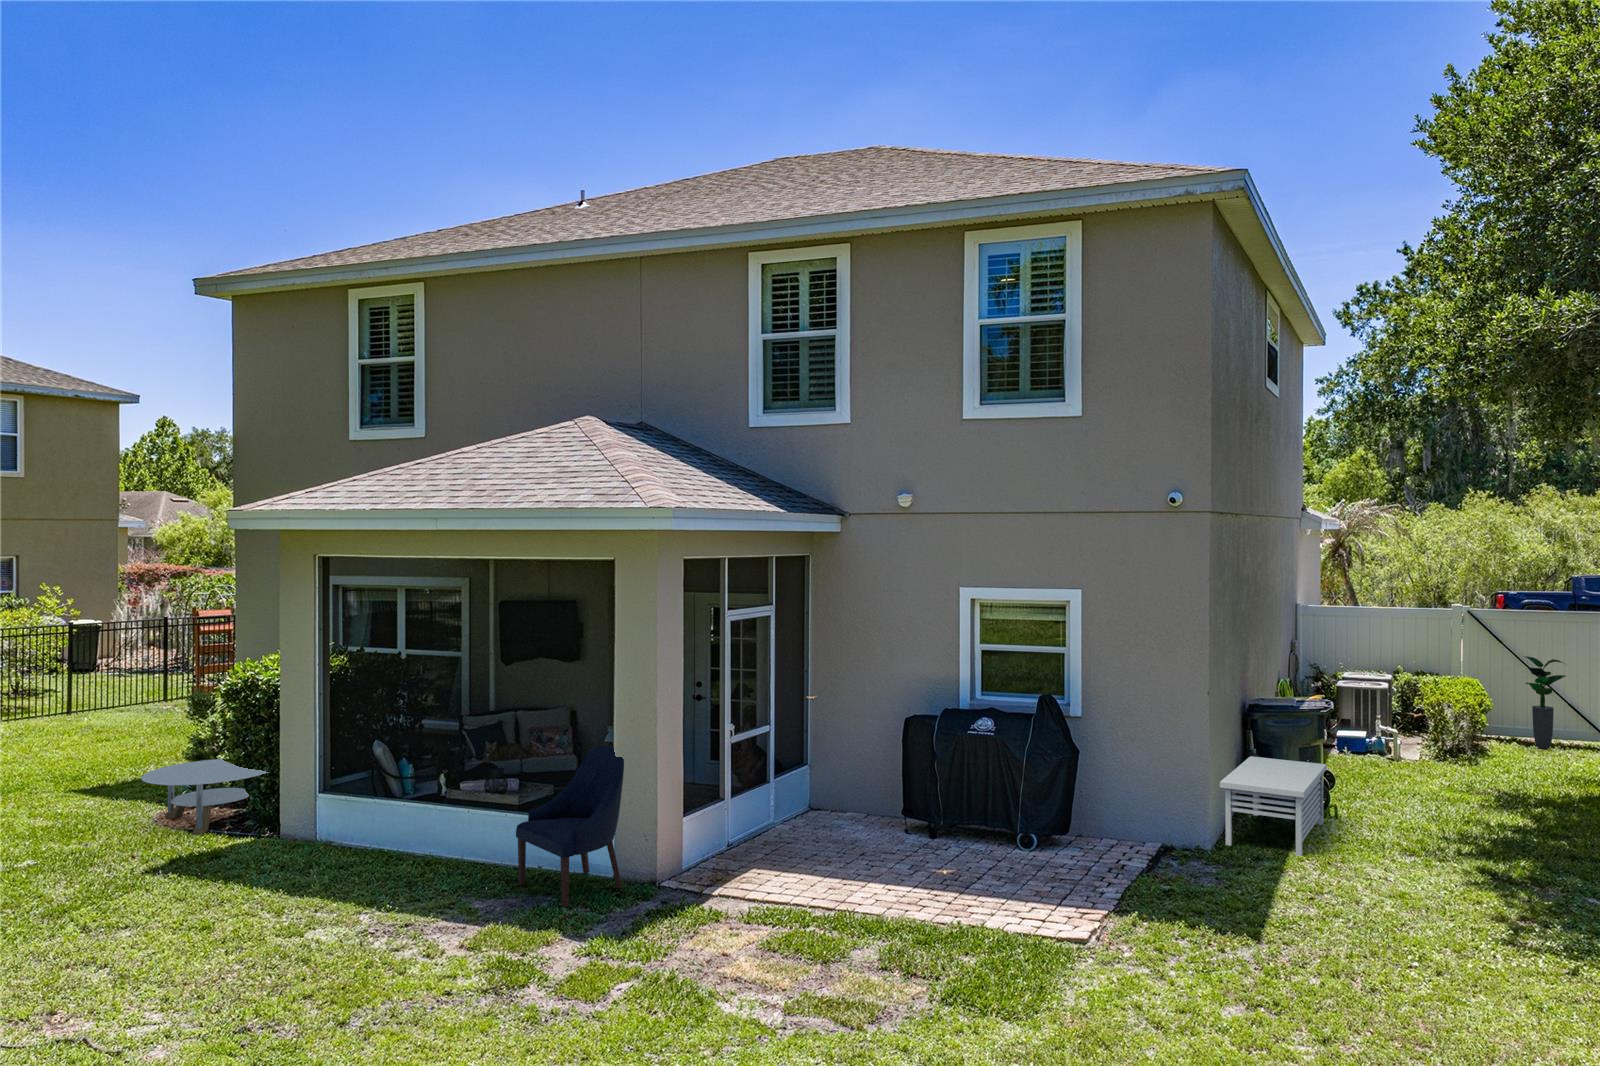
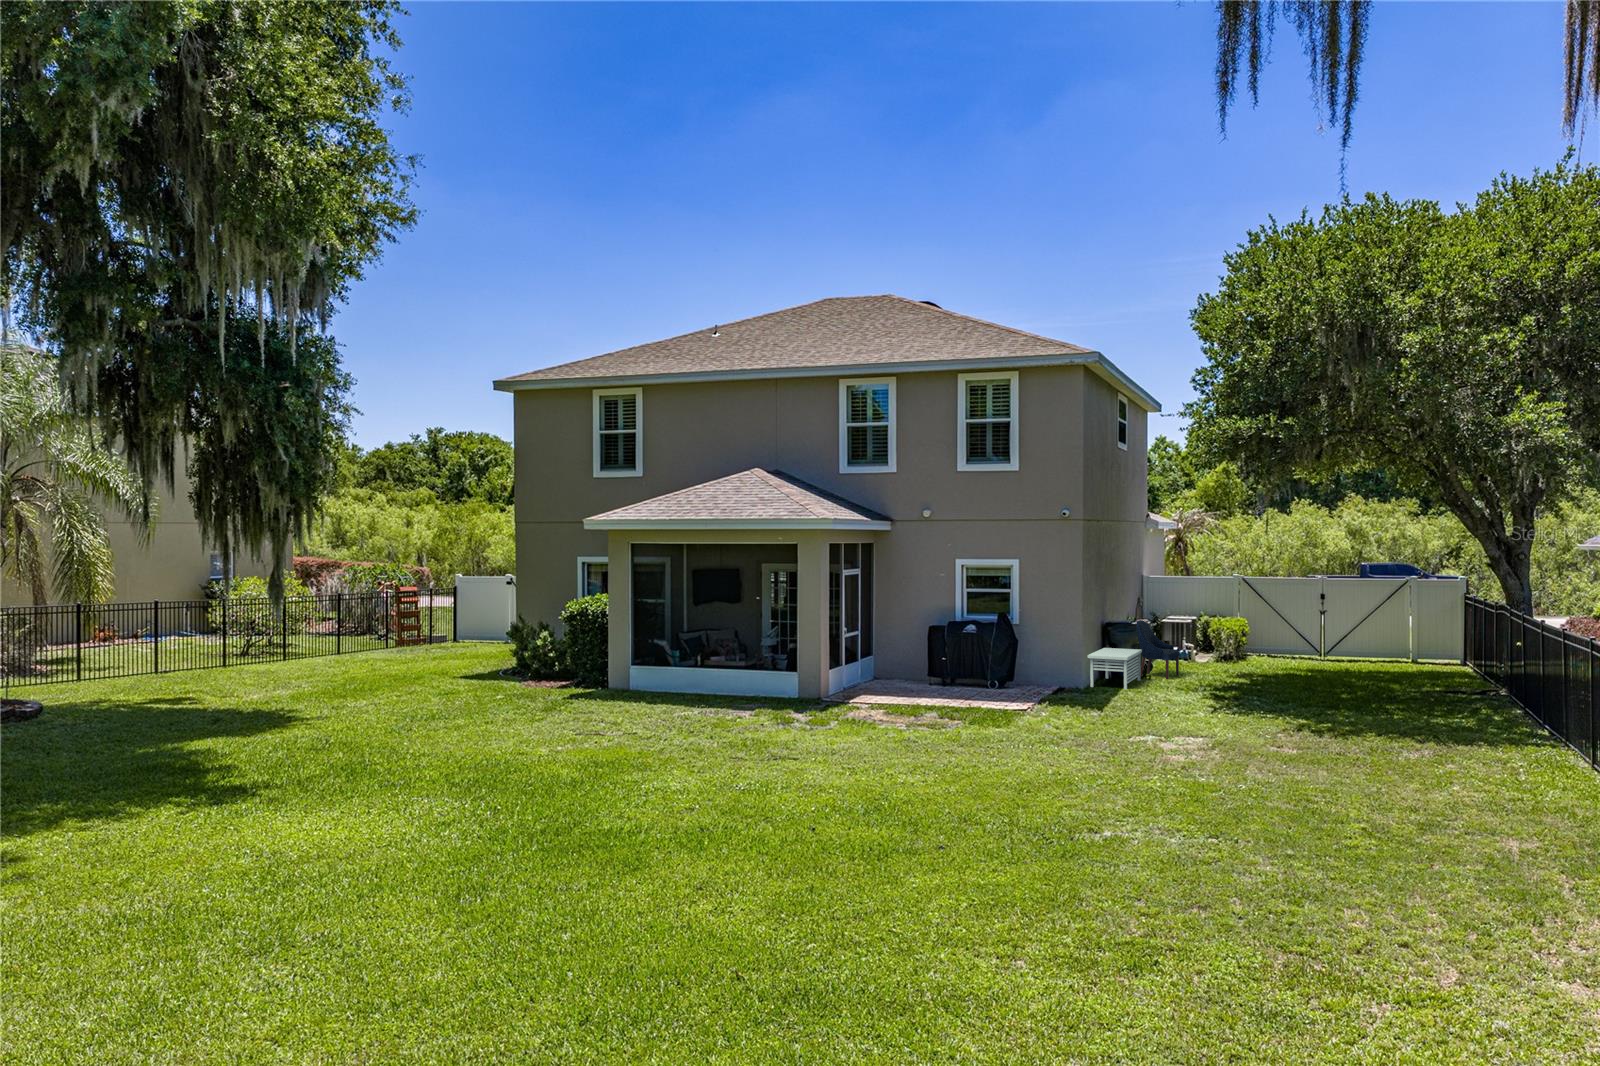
potted plant: present [1525,656,1566,749] -> none [1261,603,1285,655]
chair: present [516,746,624,907] -> present [1136,620,1180,680]
round table: present [141,759,269,834] -> none [519,657,586,692]

